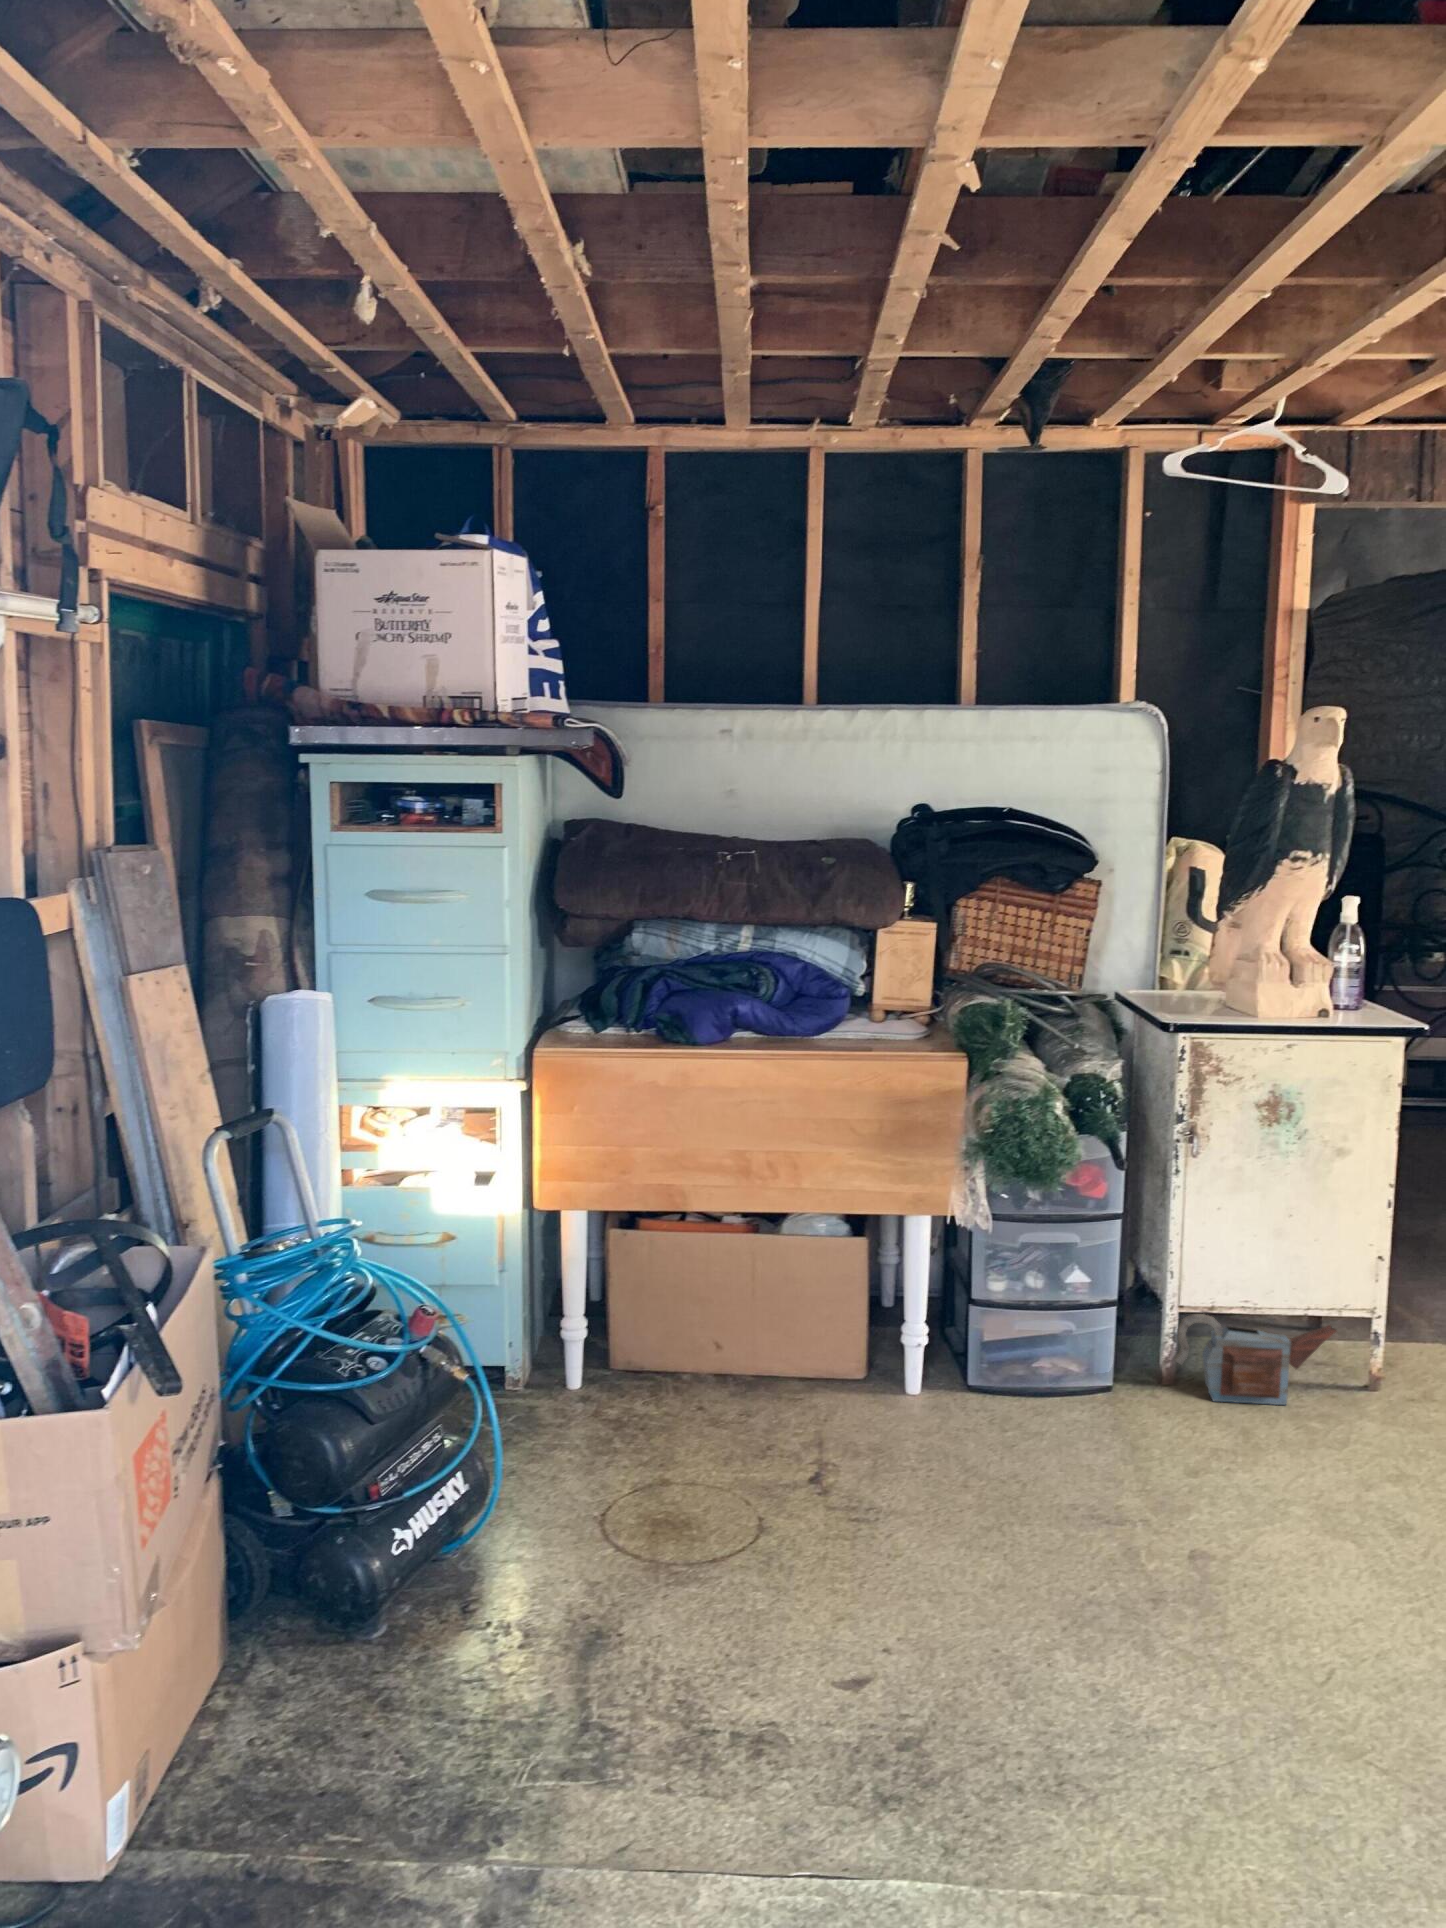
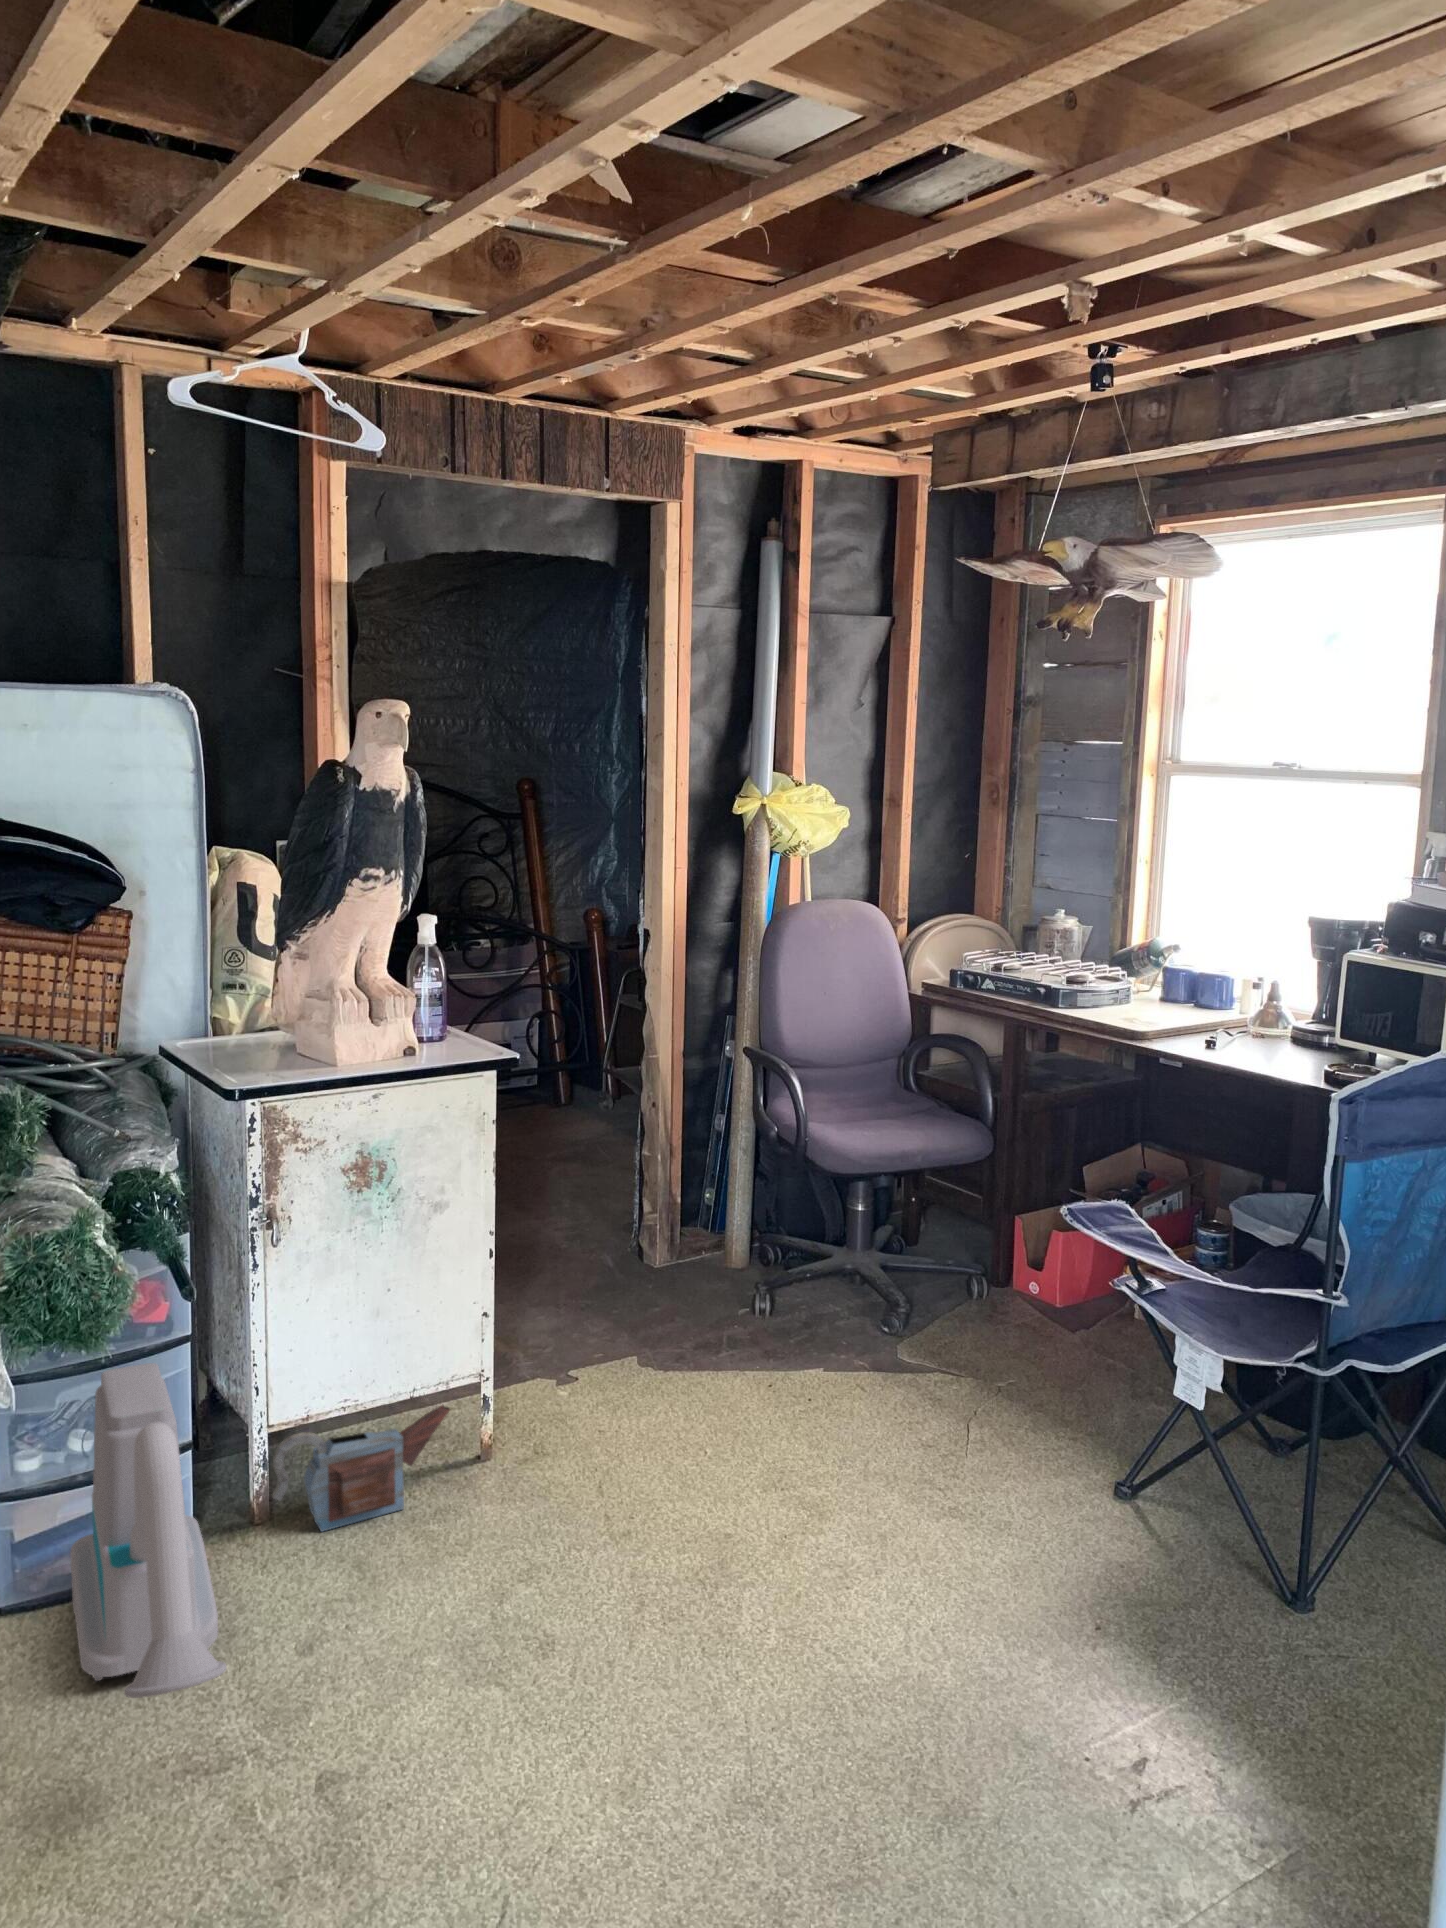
vacuum cleaner: none [1019,1221,1126,1449] -> present [70,1363,227,1698]

